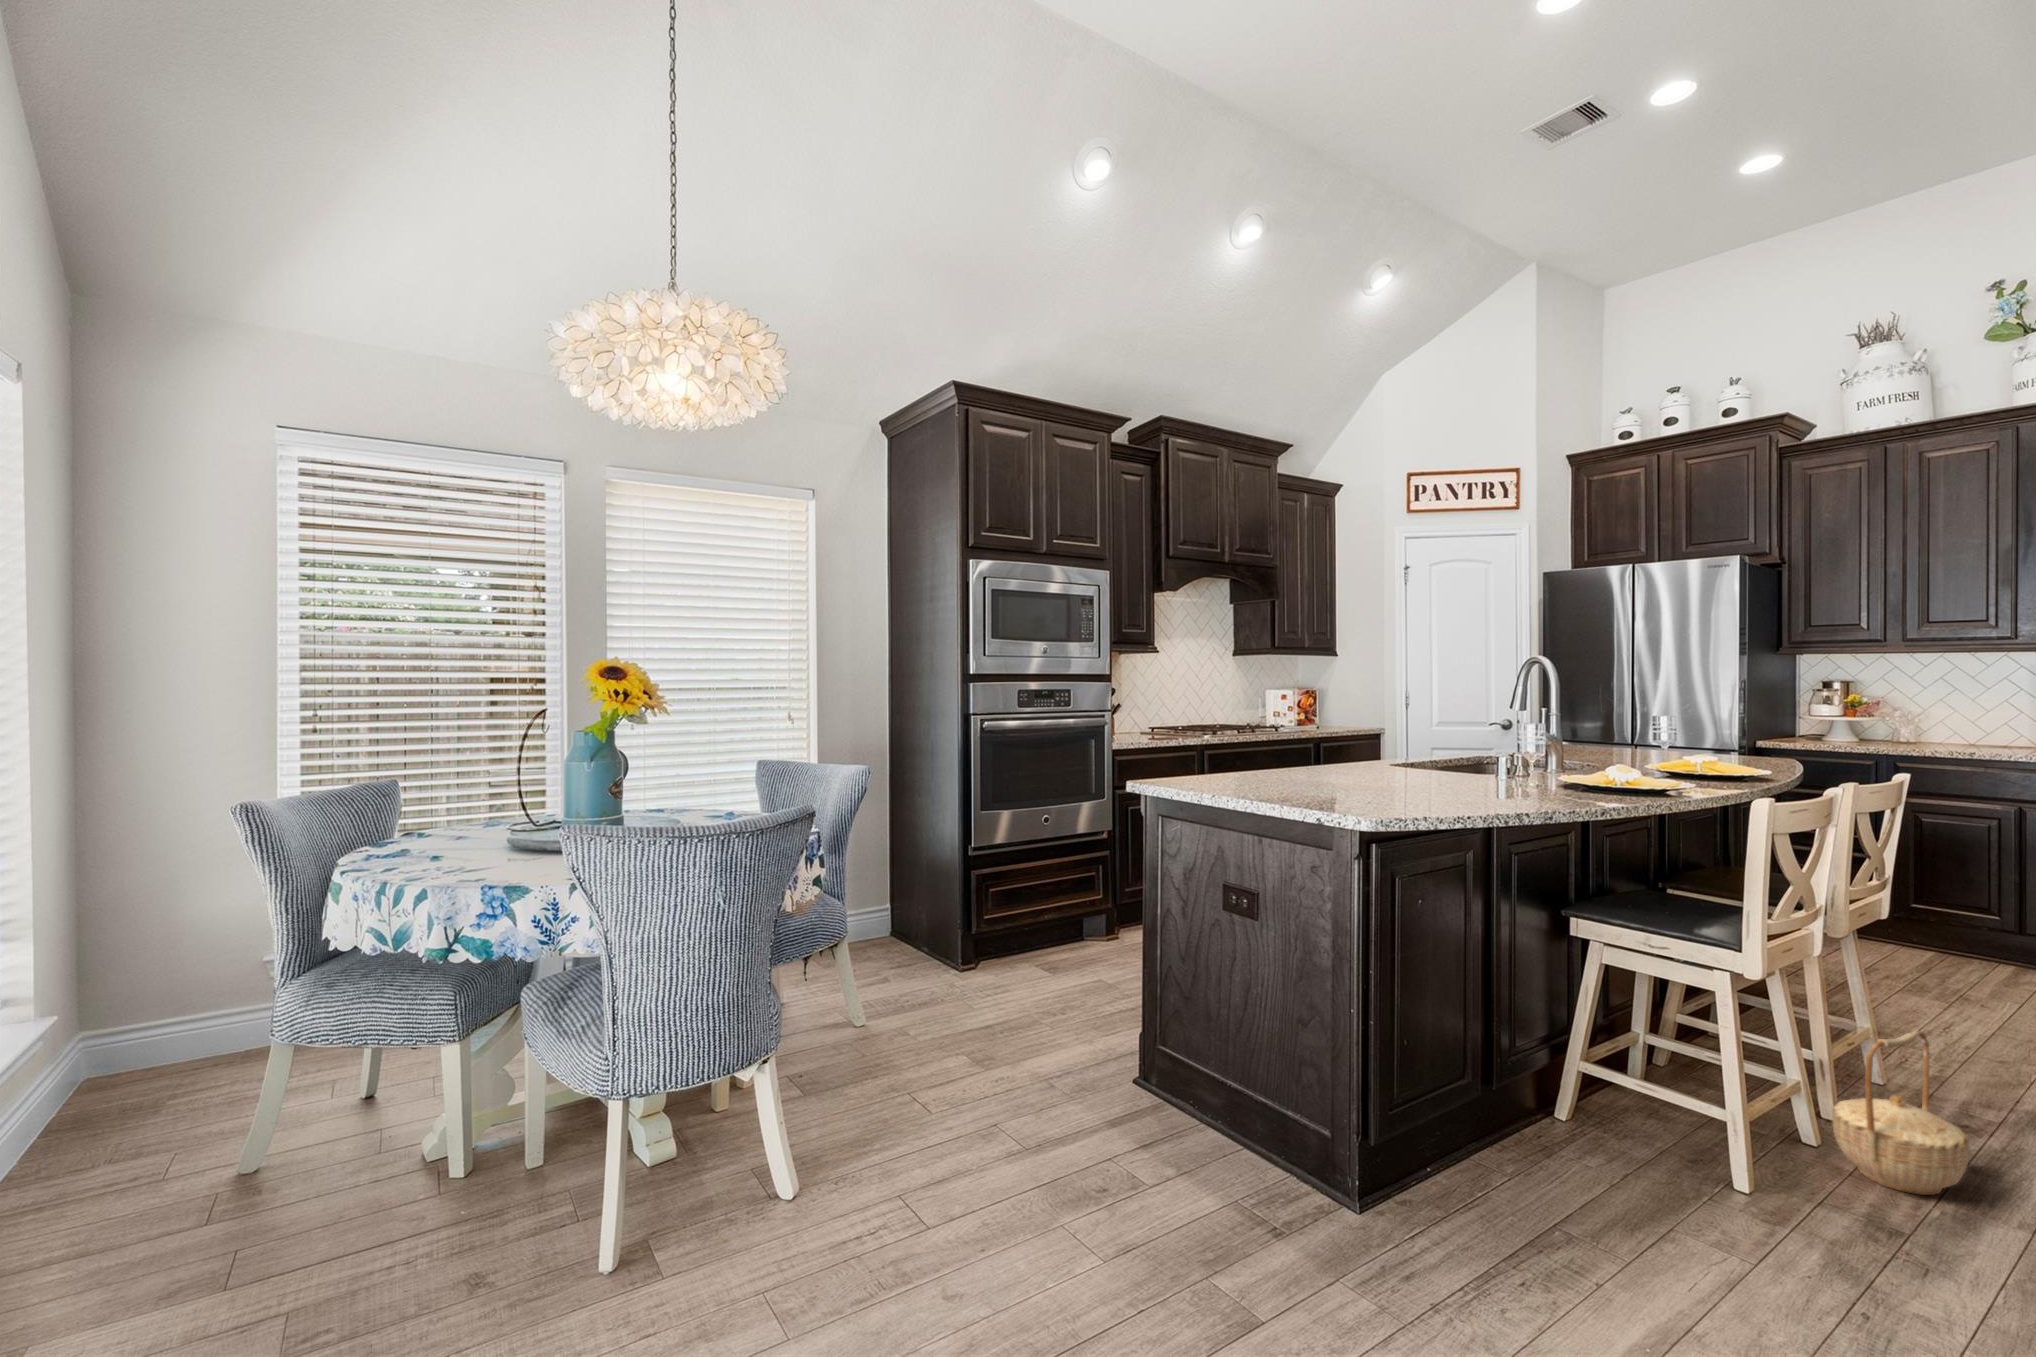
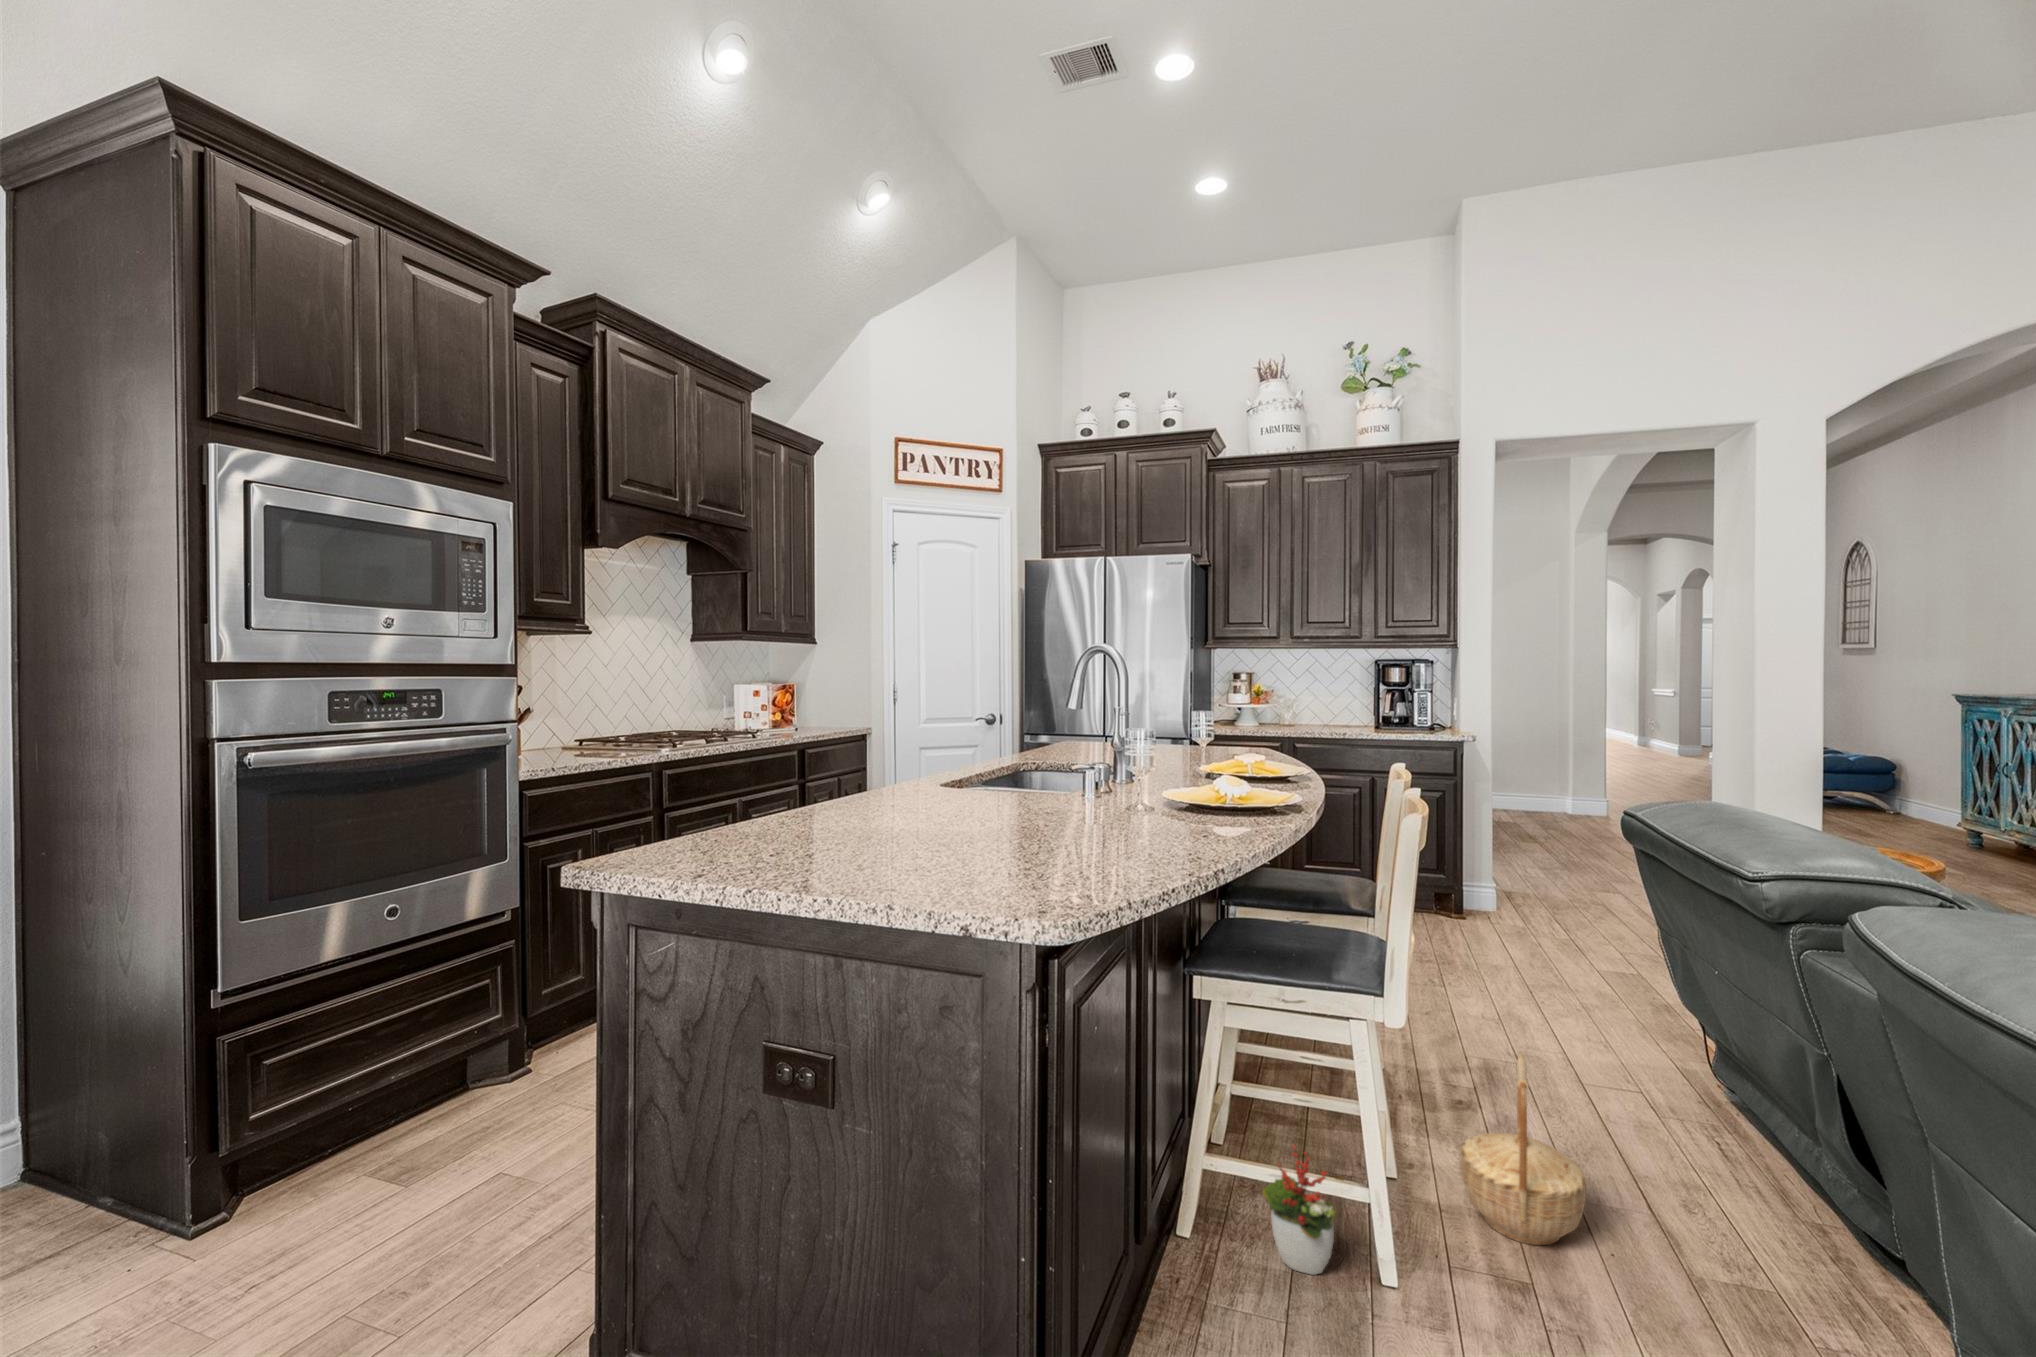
decorative plant: none [1602,1045,1663,1146] -> present [1262,1145,1336,1275]

